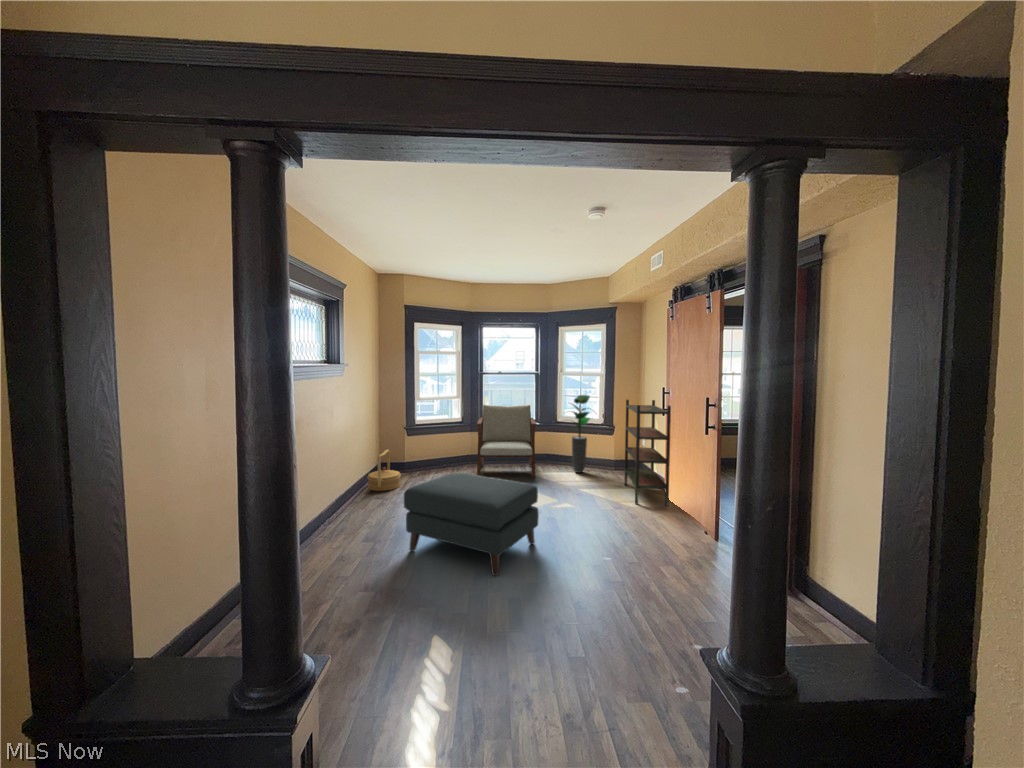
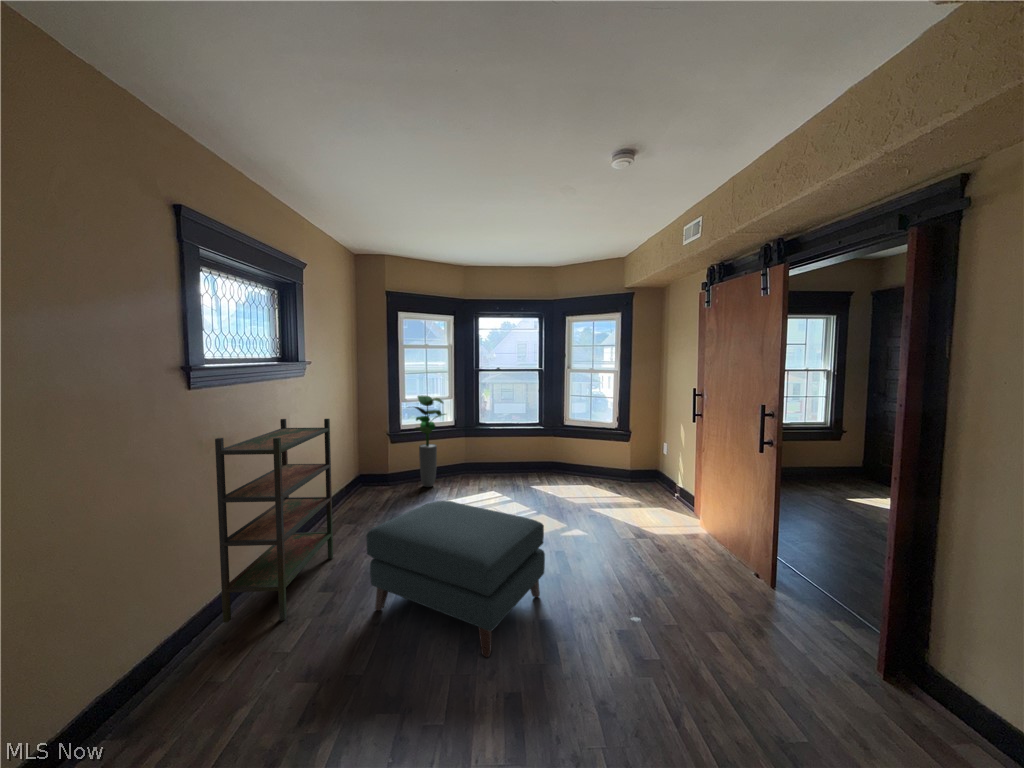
potted plant: present [572,395,590,473] -> present [415,395,446,487]
bookshelf: present [625,400,671,506] -> present [215,419,333,623]
lounge chair: present [477,405,536,478] -> none [471,407,540,492]
woven basket: present [367,450,401,491] -> none [342,461,382,511]

